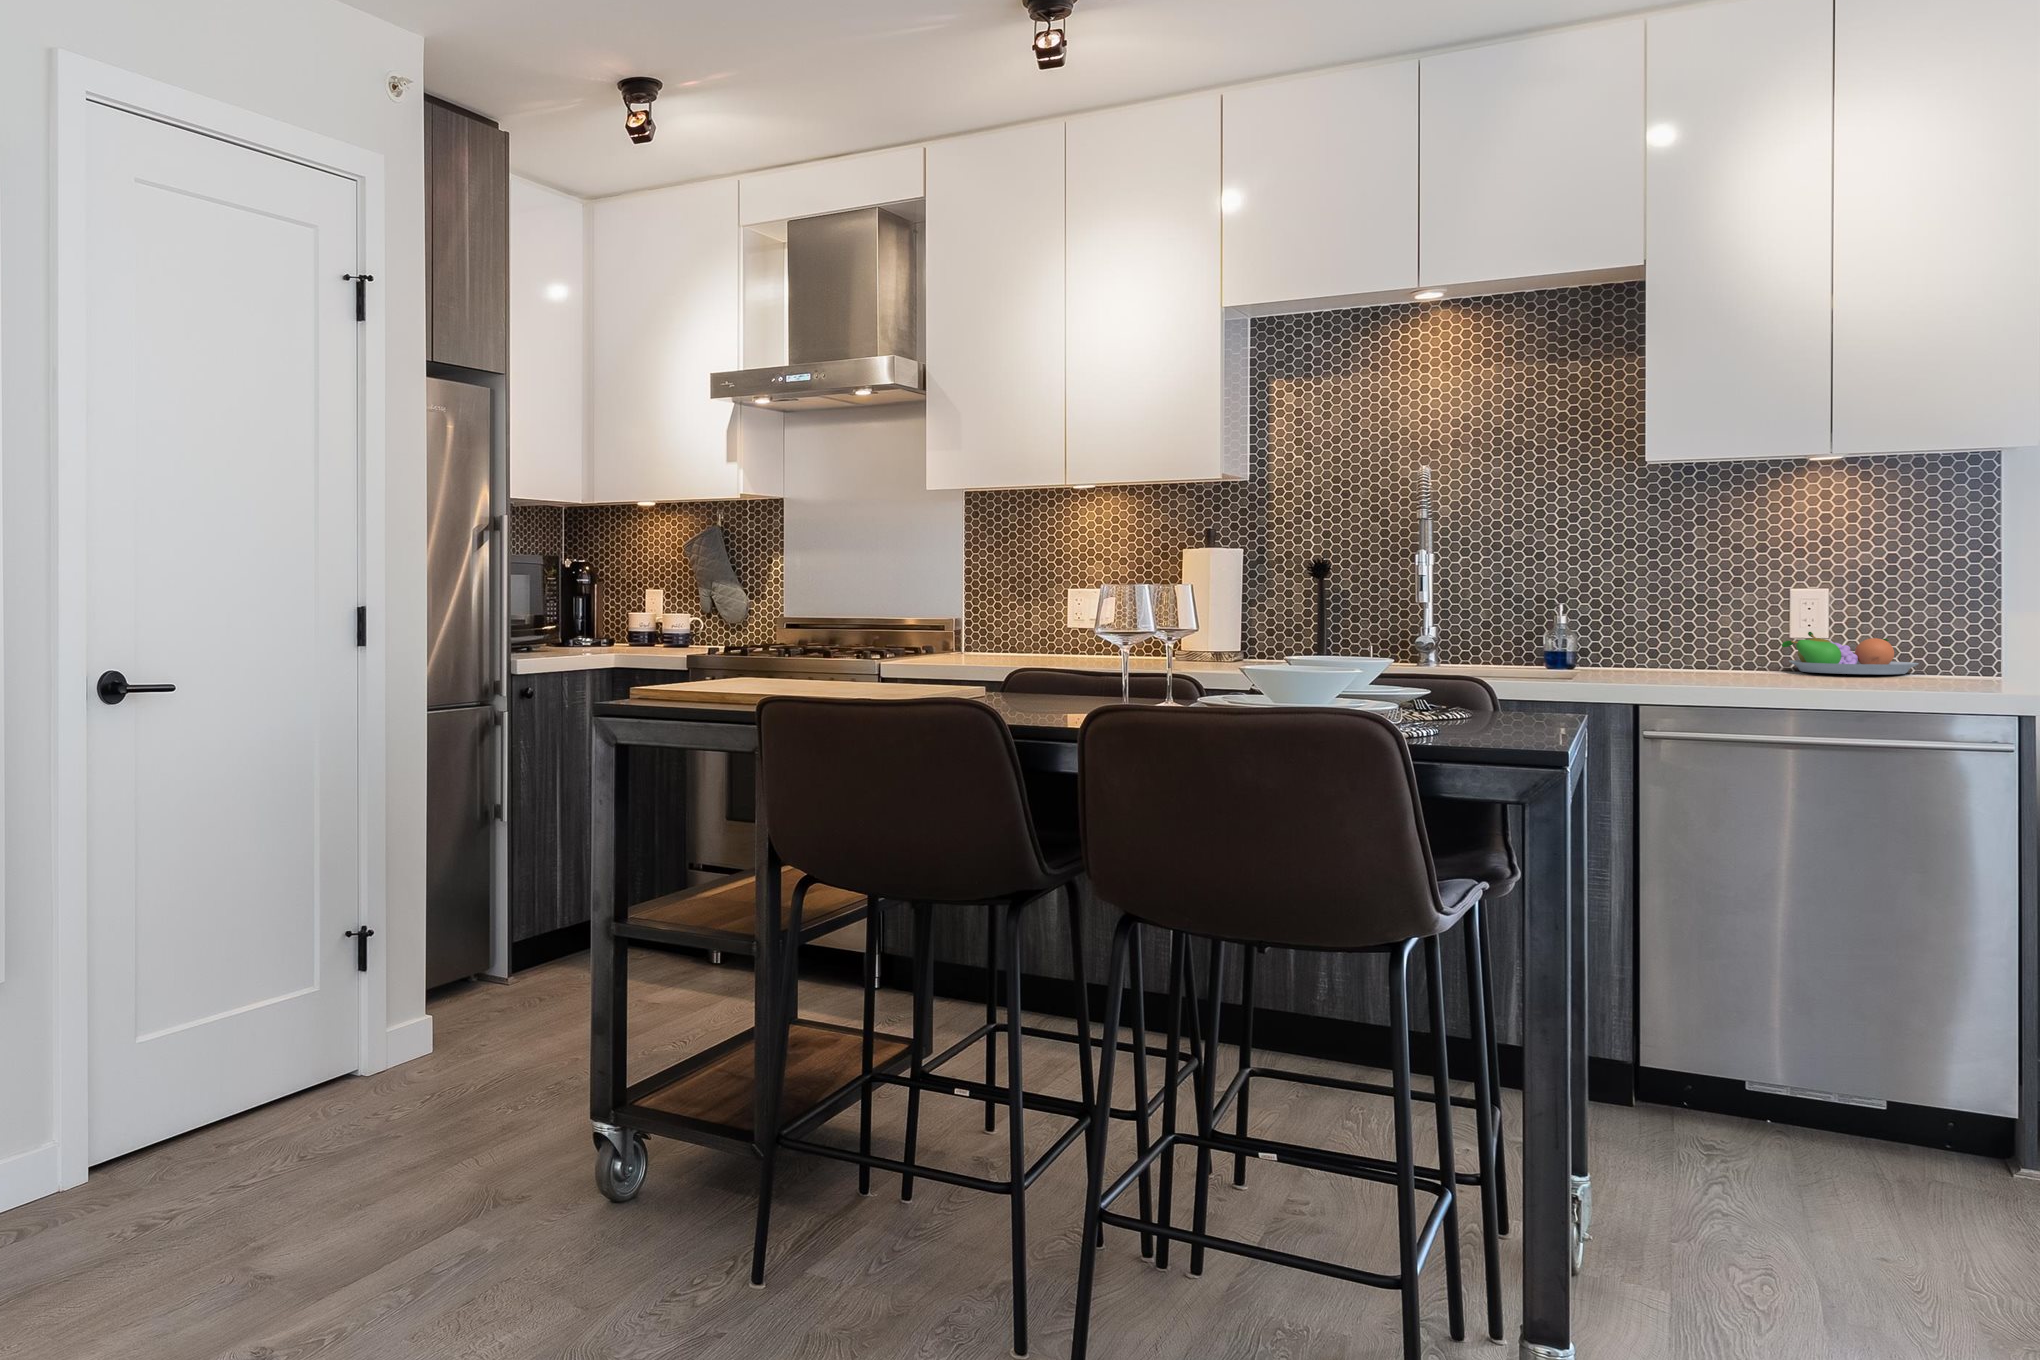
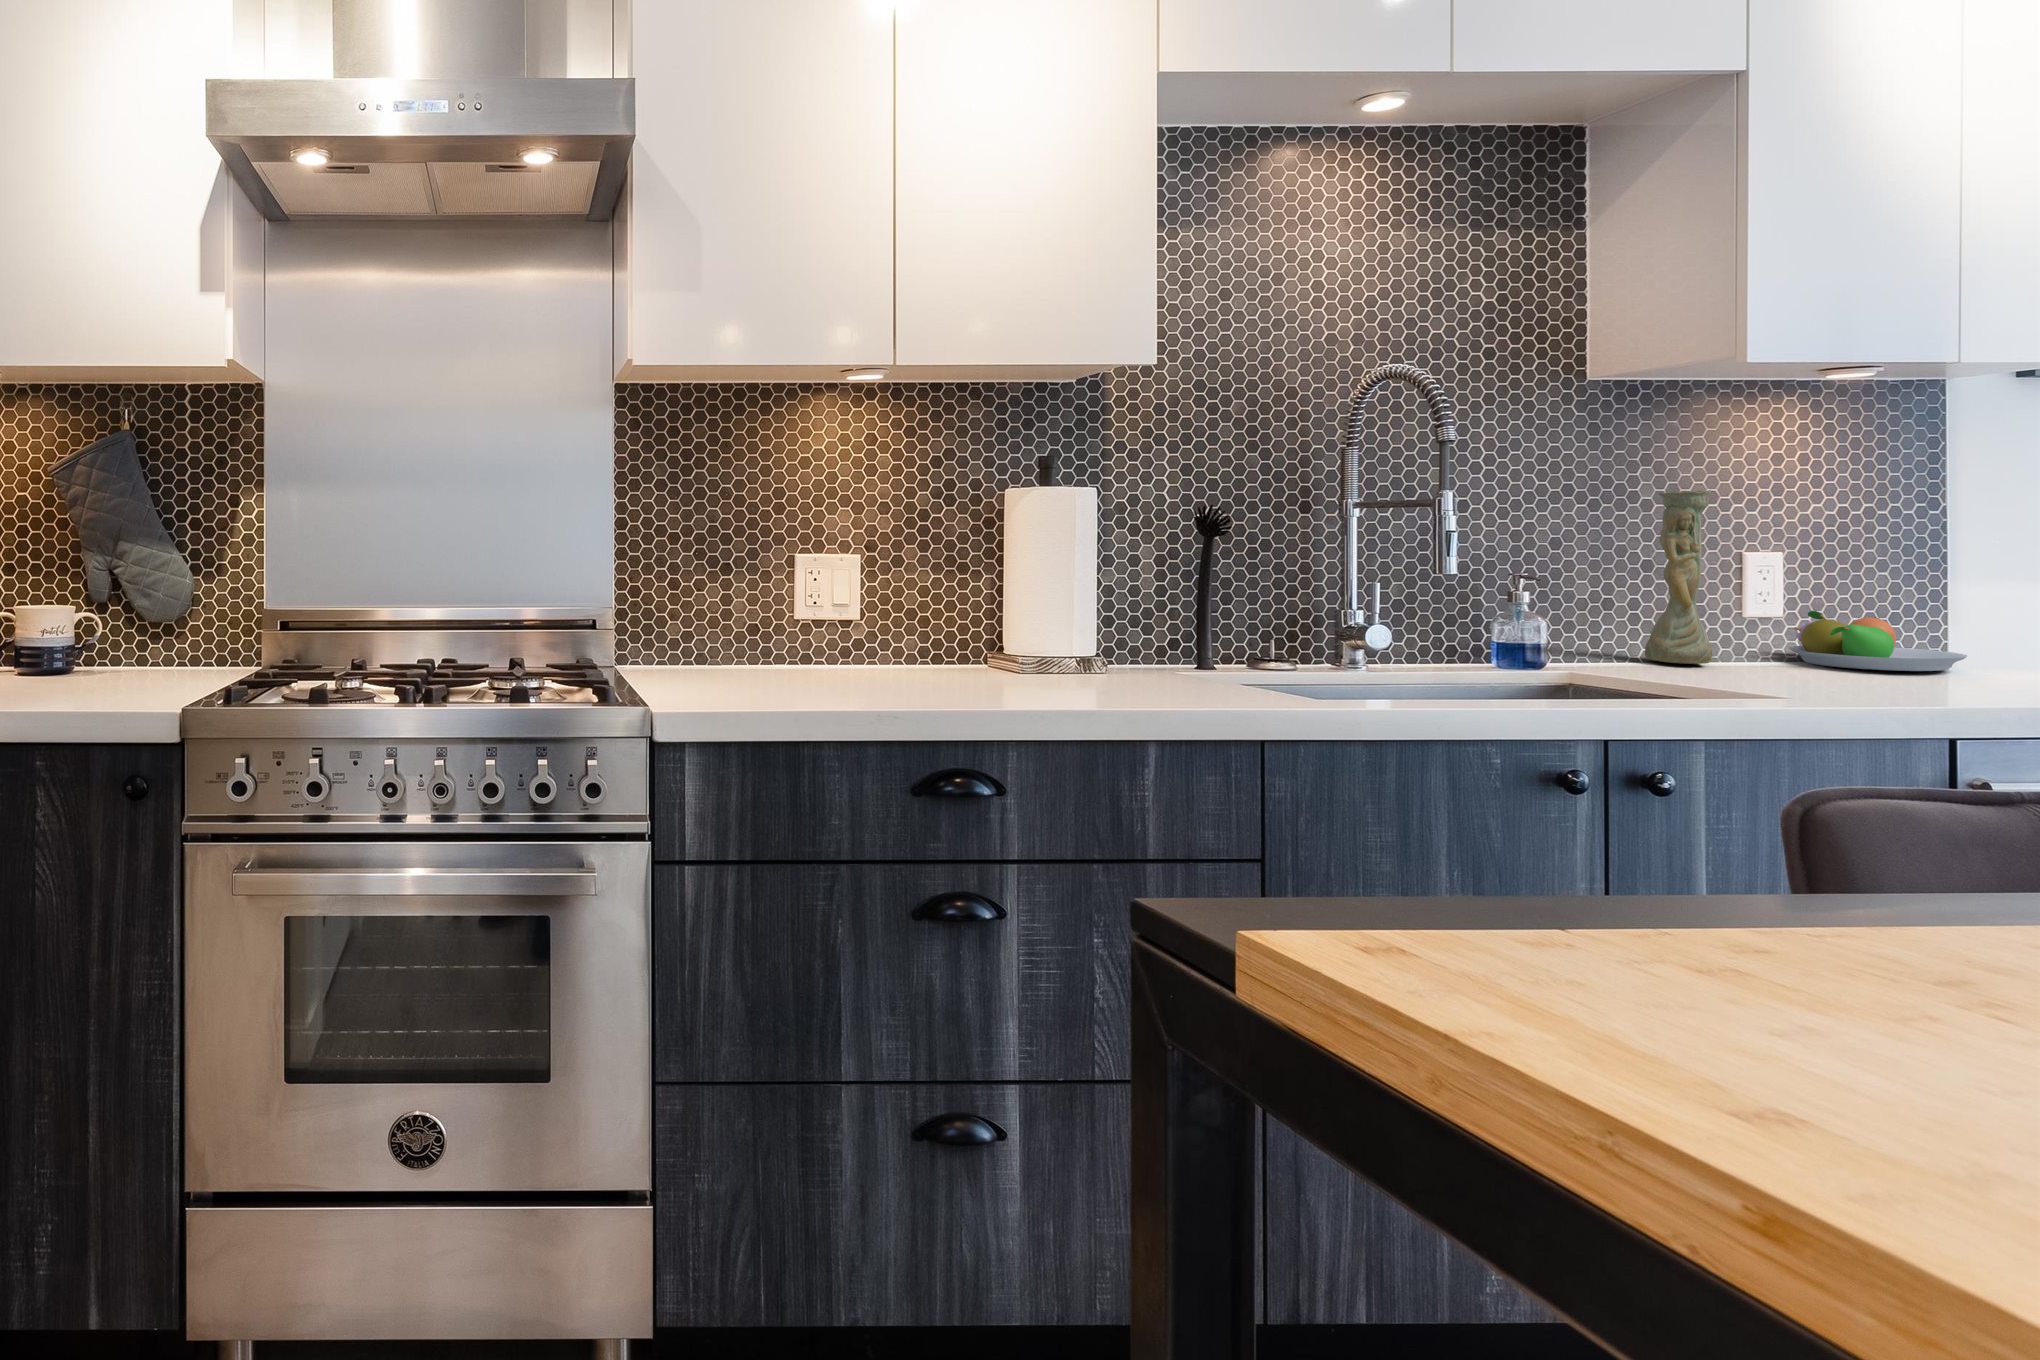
vase: none [1658,543,1706,667] -> present [1645,490,1712,664]

